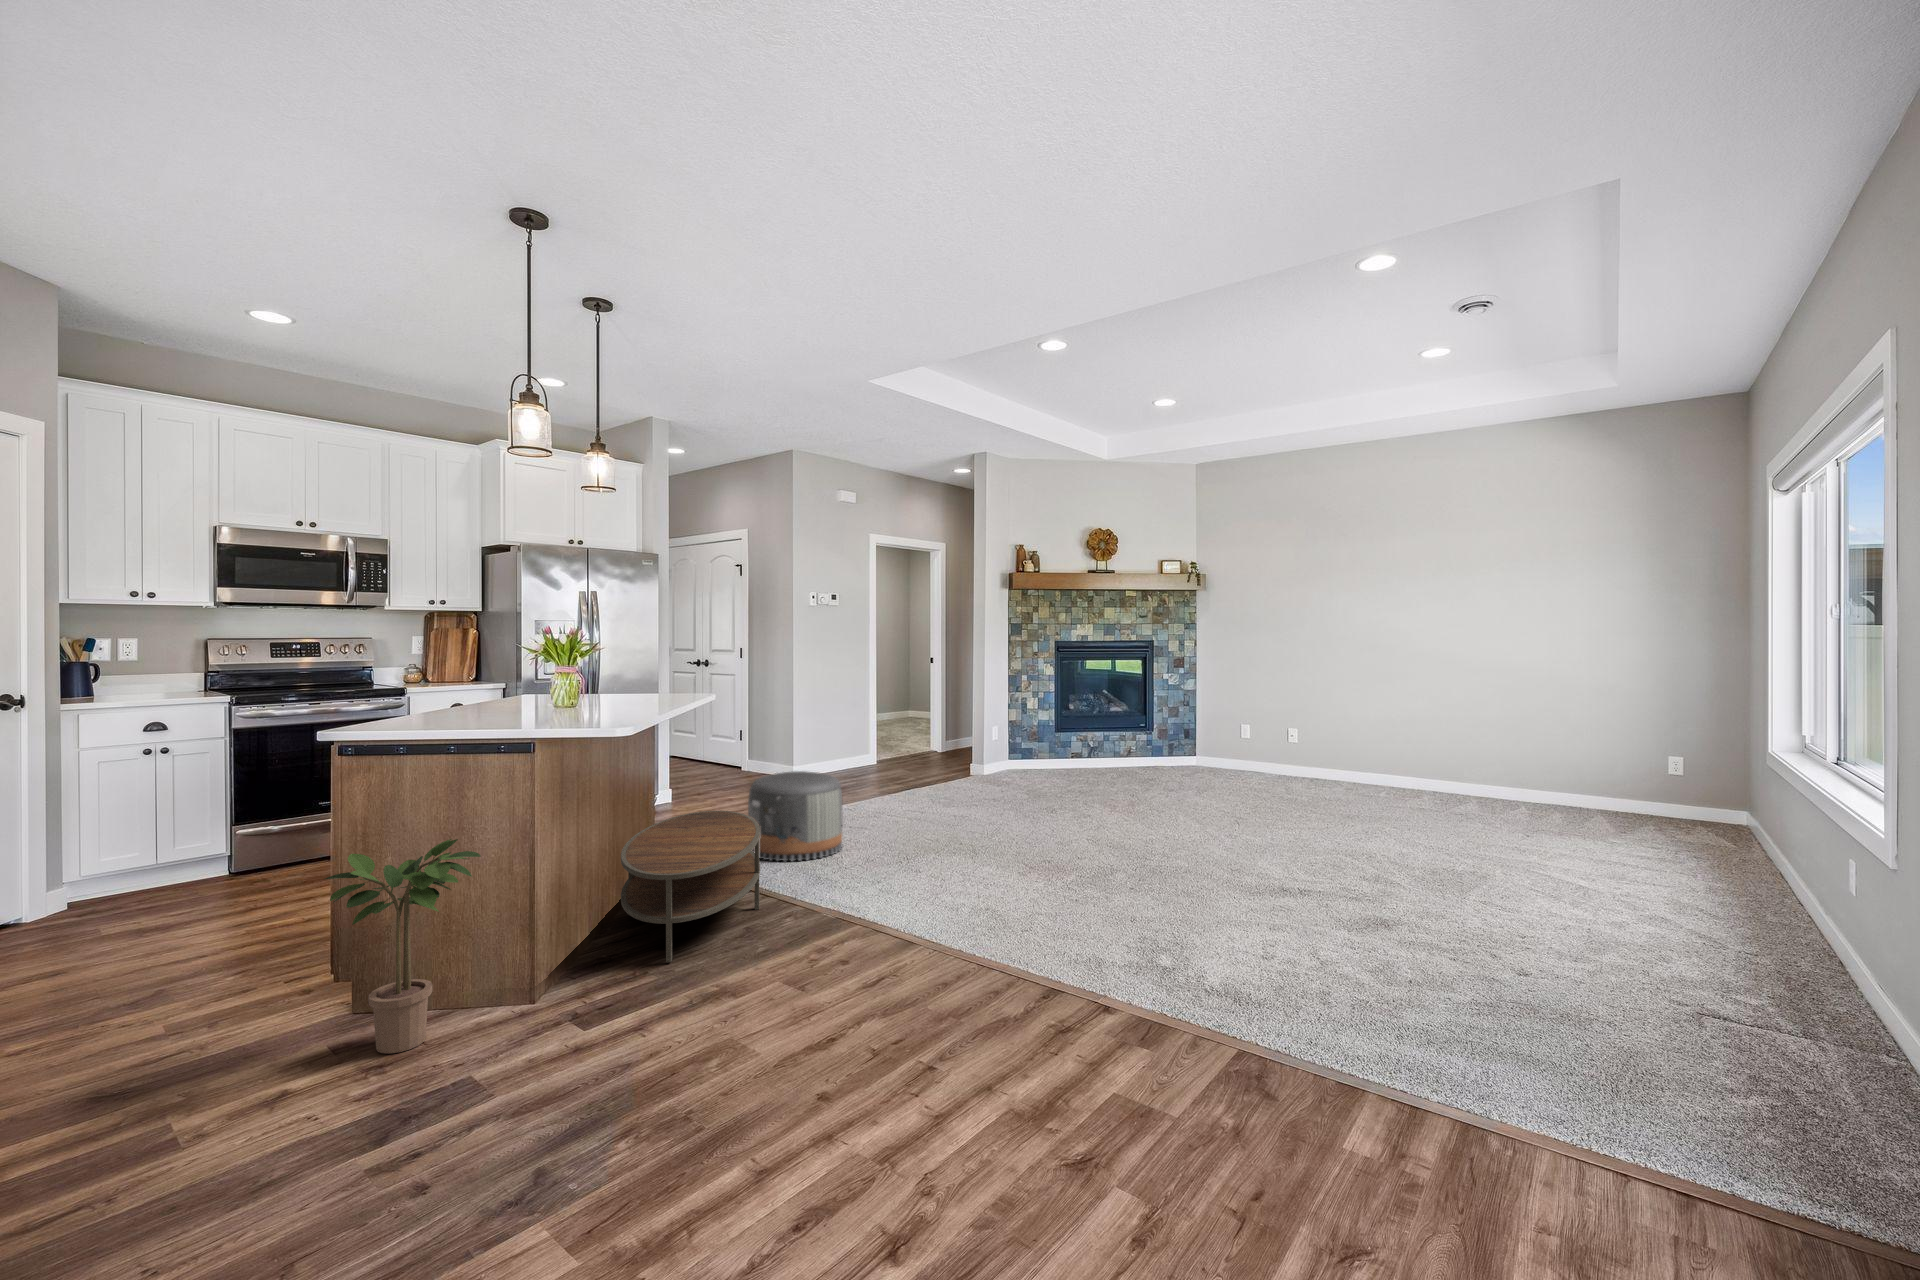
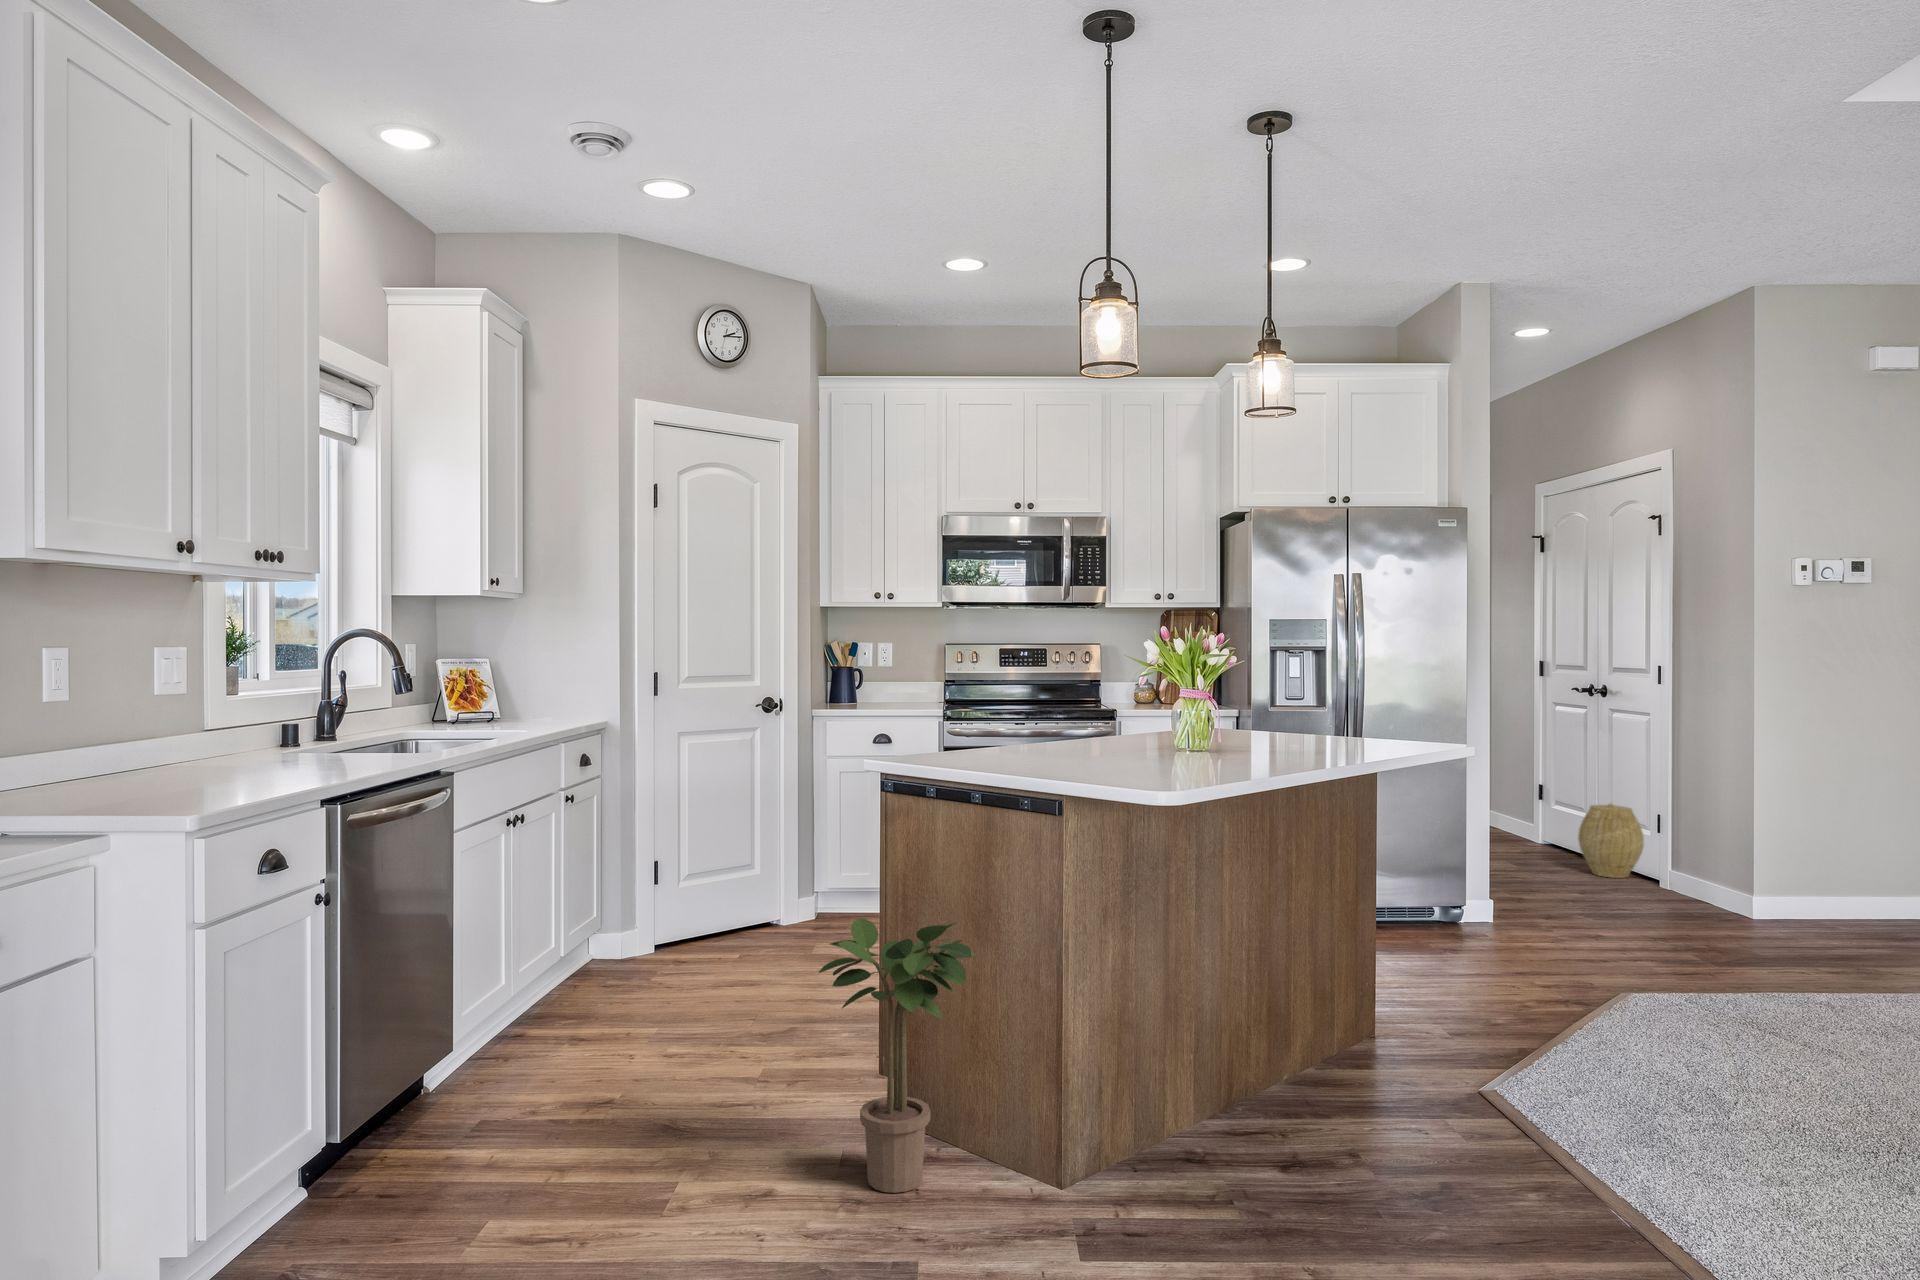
woven basket: none [699,728,734,771] -> present [1578,803,1644,878]
pouf: present [748,771,842,861] -> none [1554,904,1761,1089]
coffee table: present [621,811,760,962] -> none [1232,947,1519,1198]

